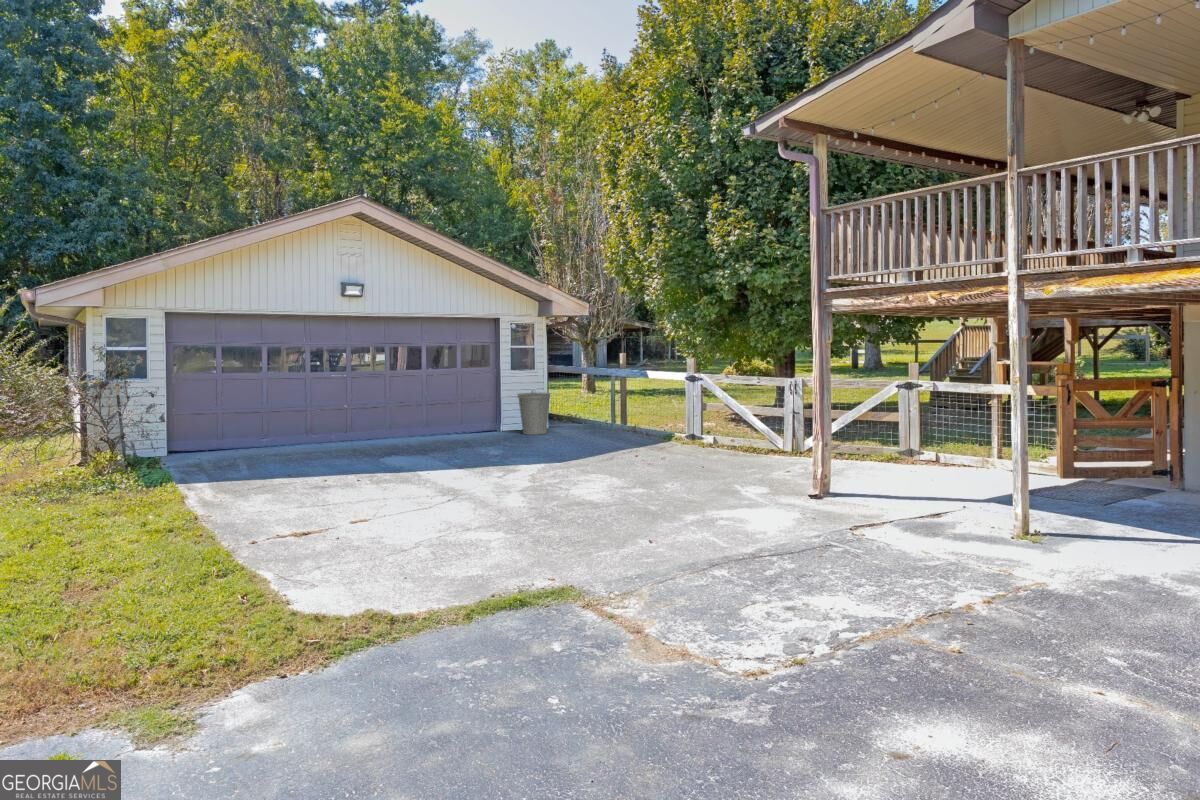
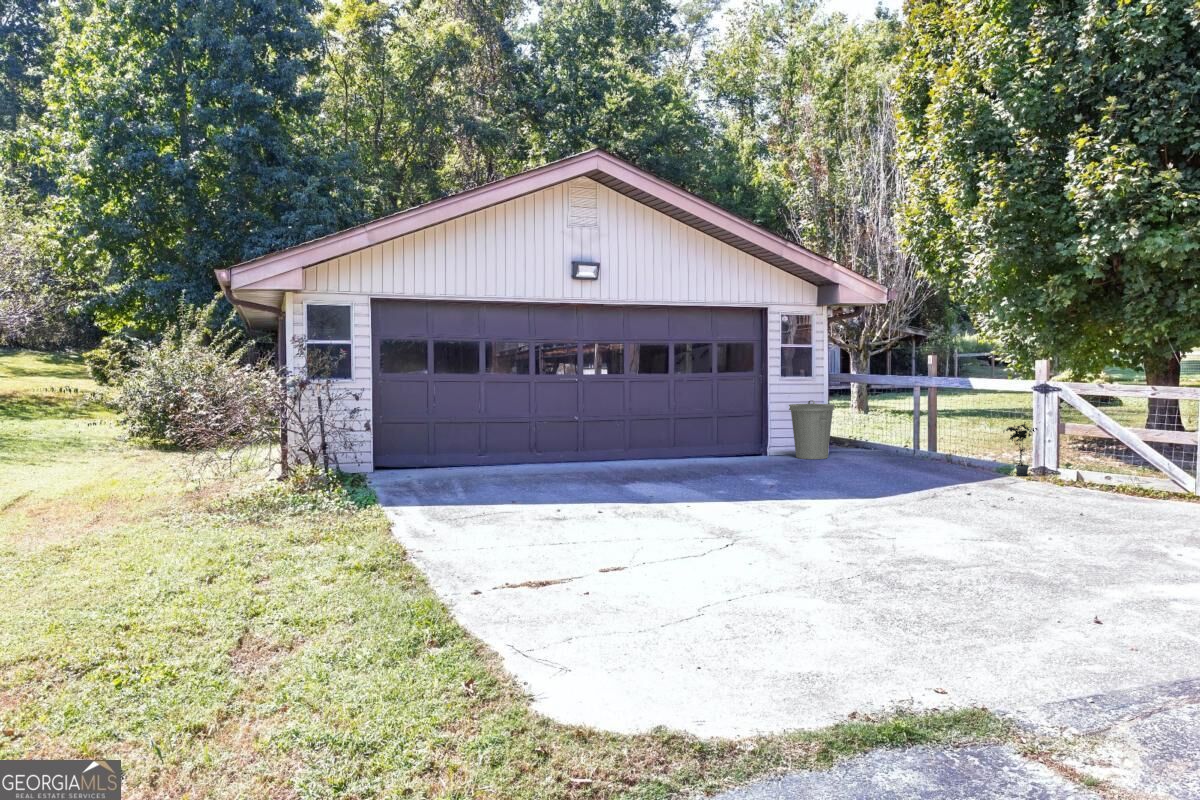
potted plant: none [665,403,690,442] -> present [1003,422,1037,476]

